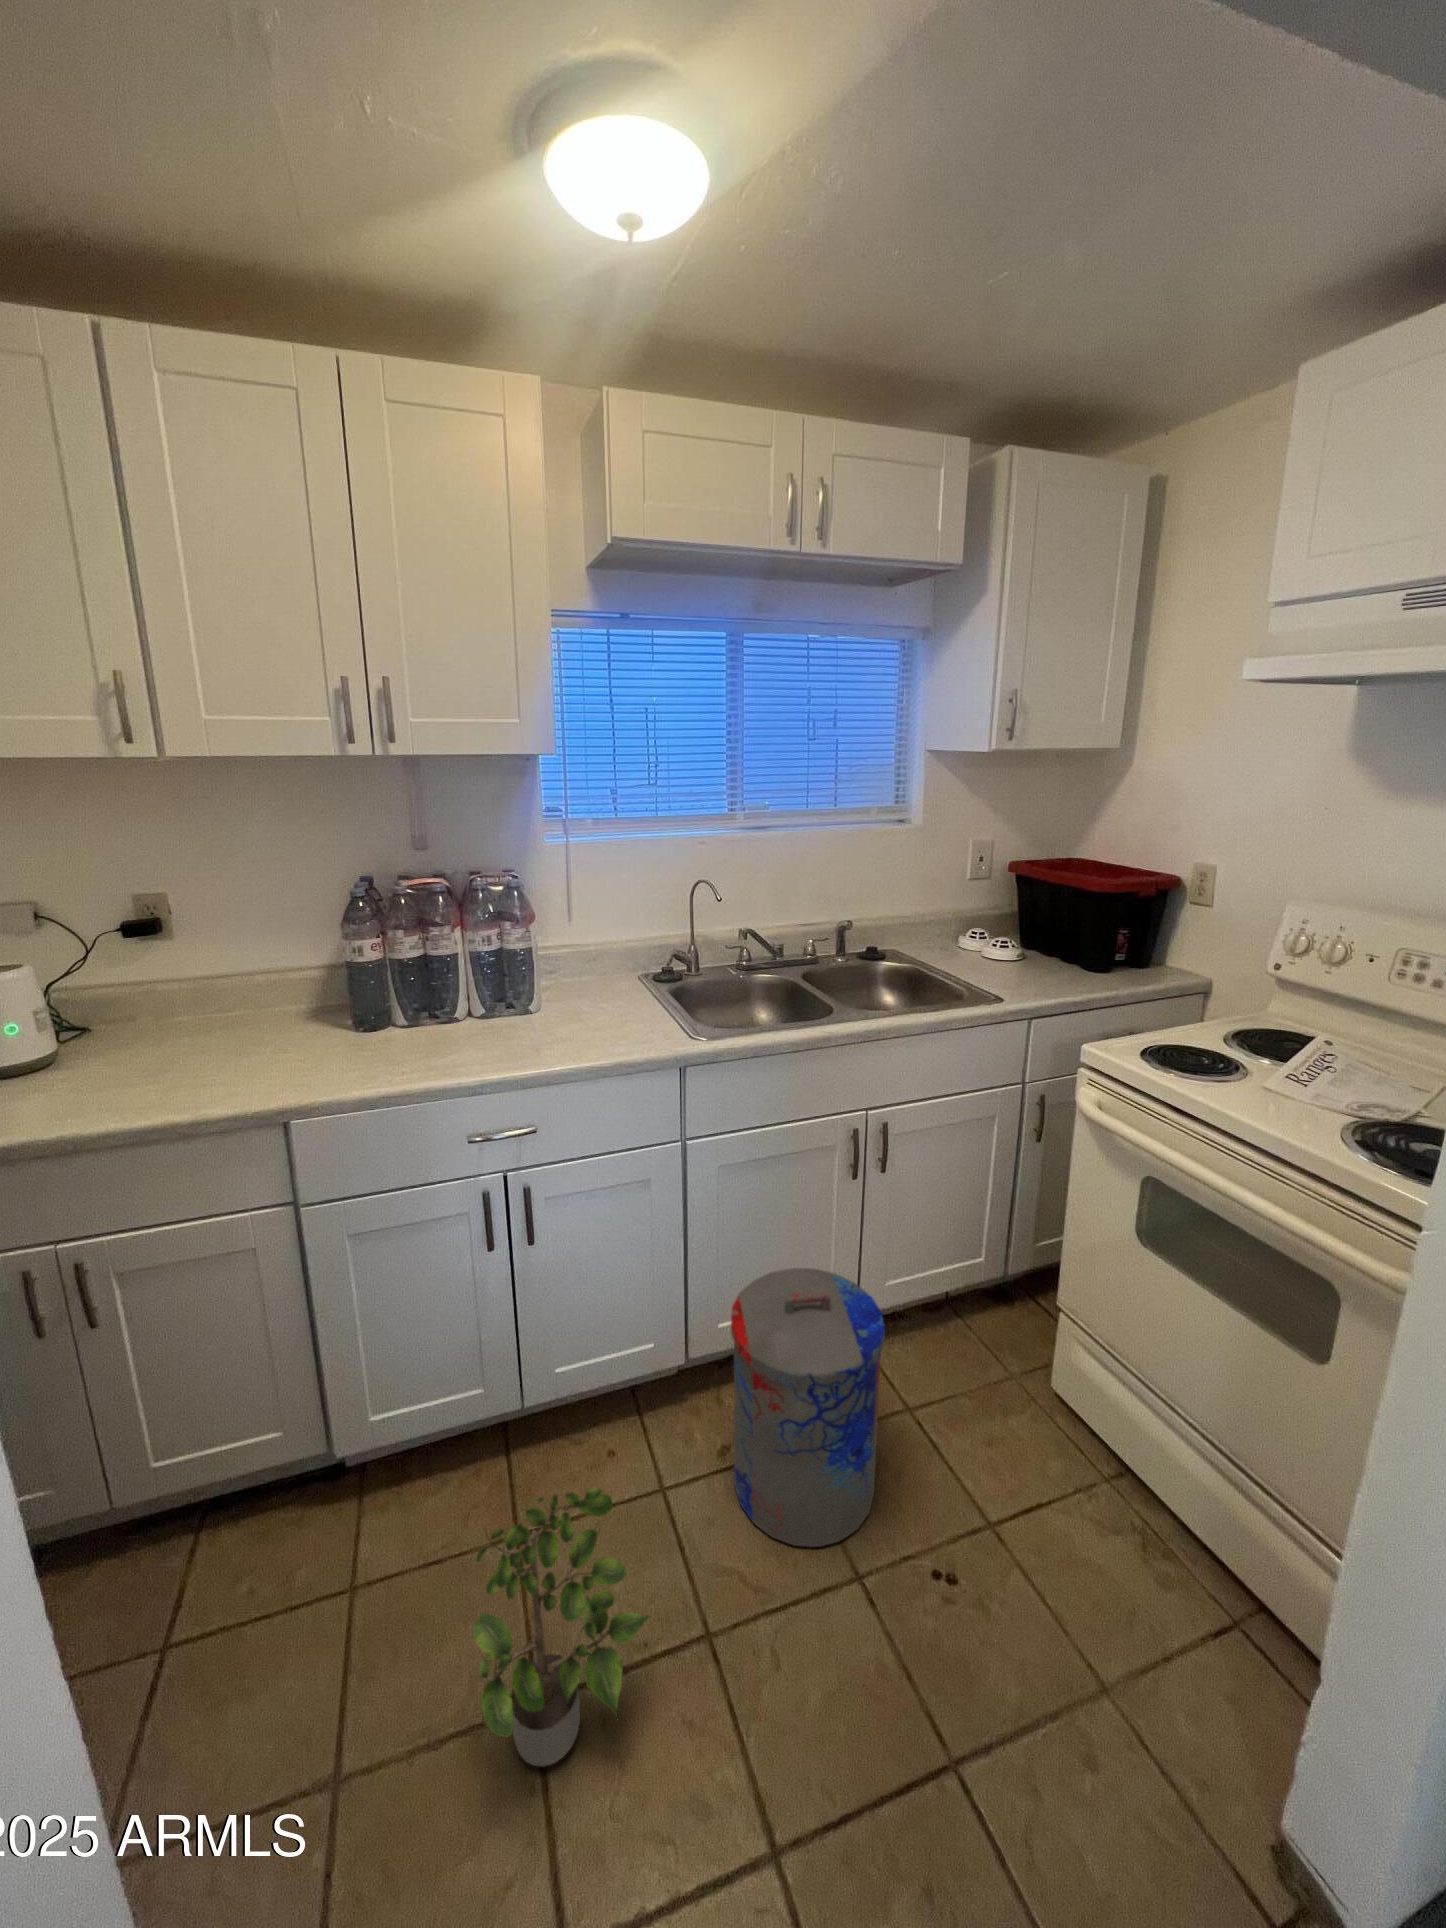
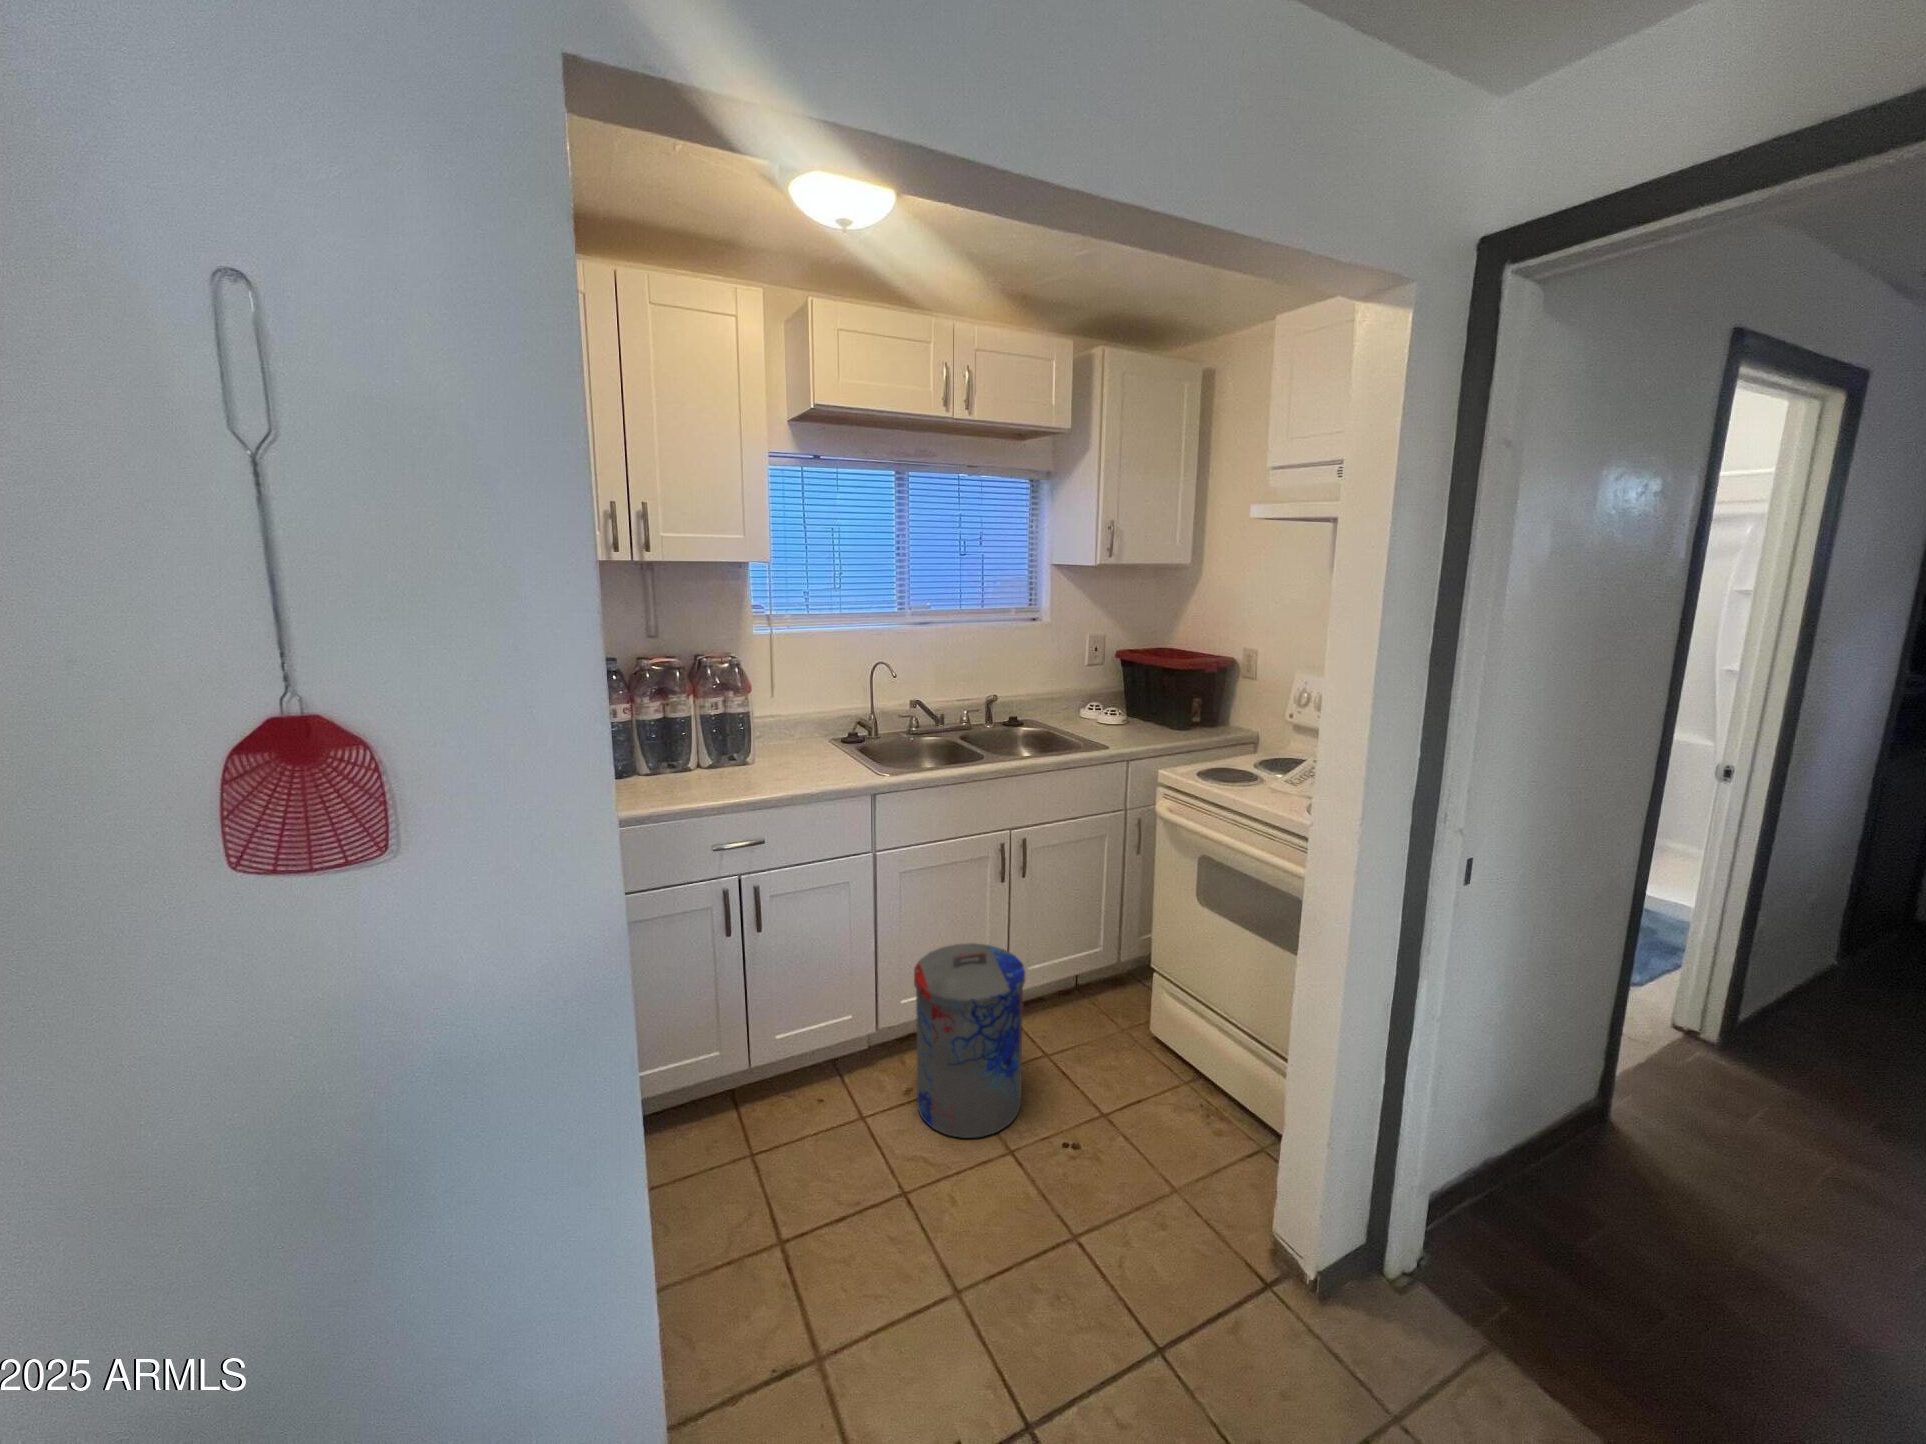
potted plant: present [474,1488,649,1766] -> none [740,1055,866,1269]

